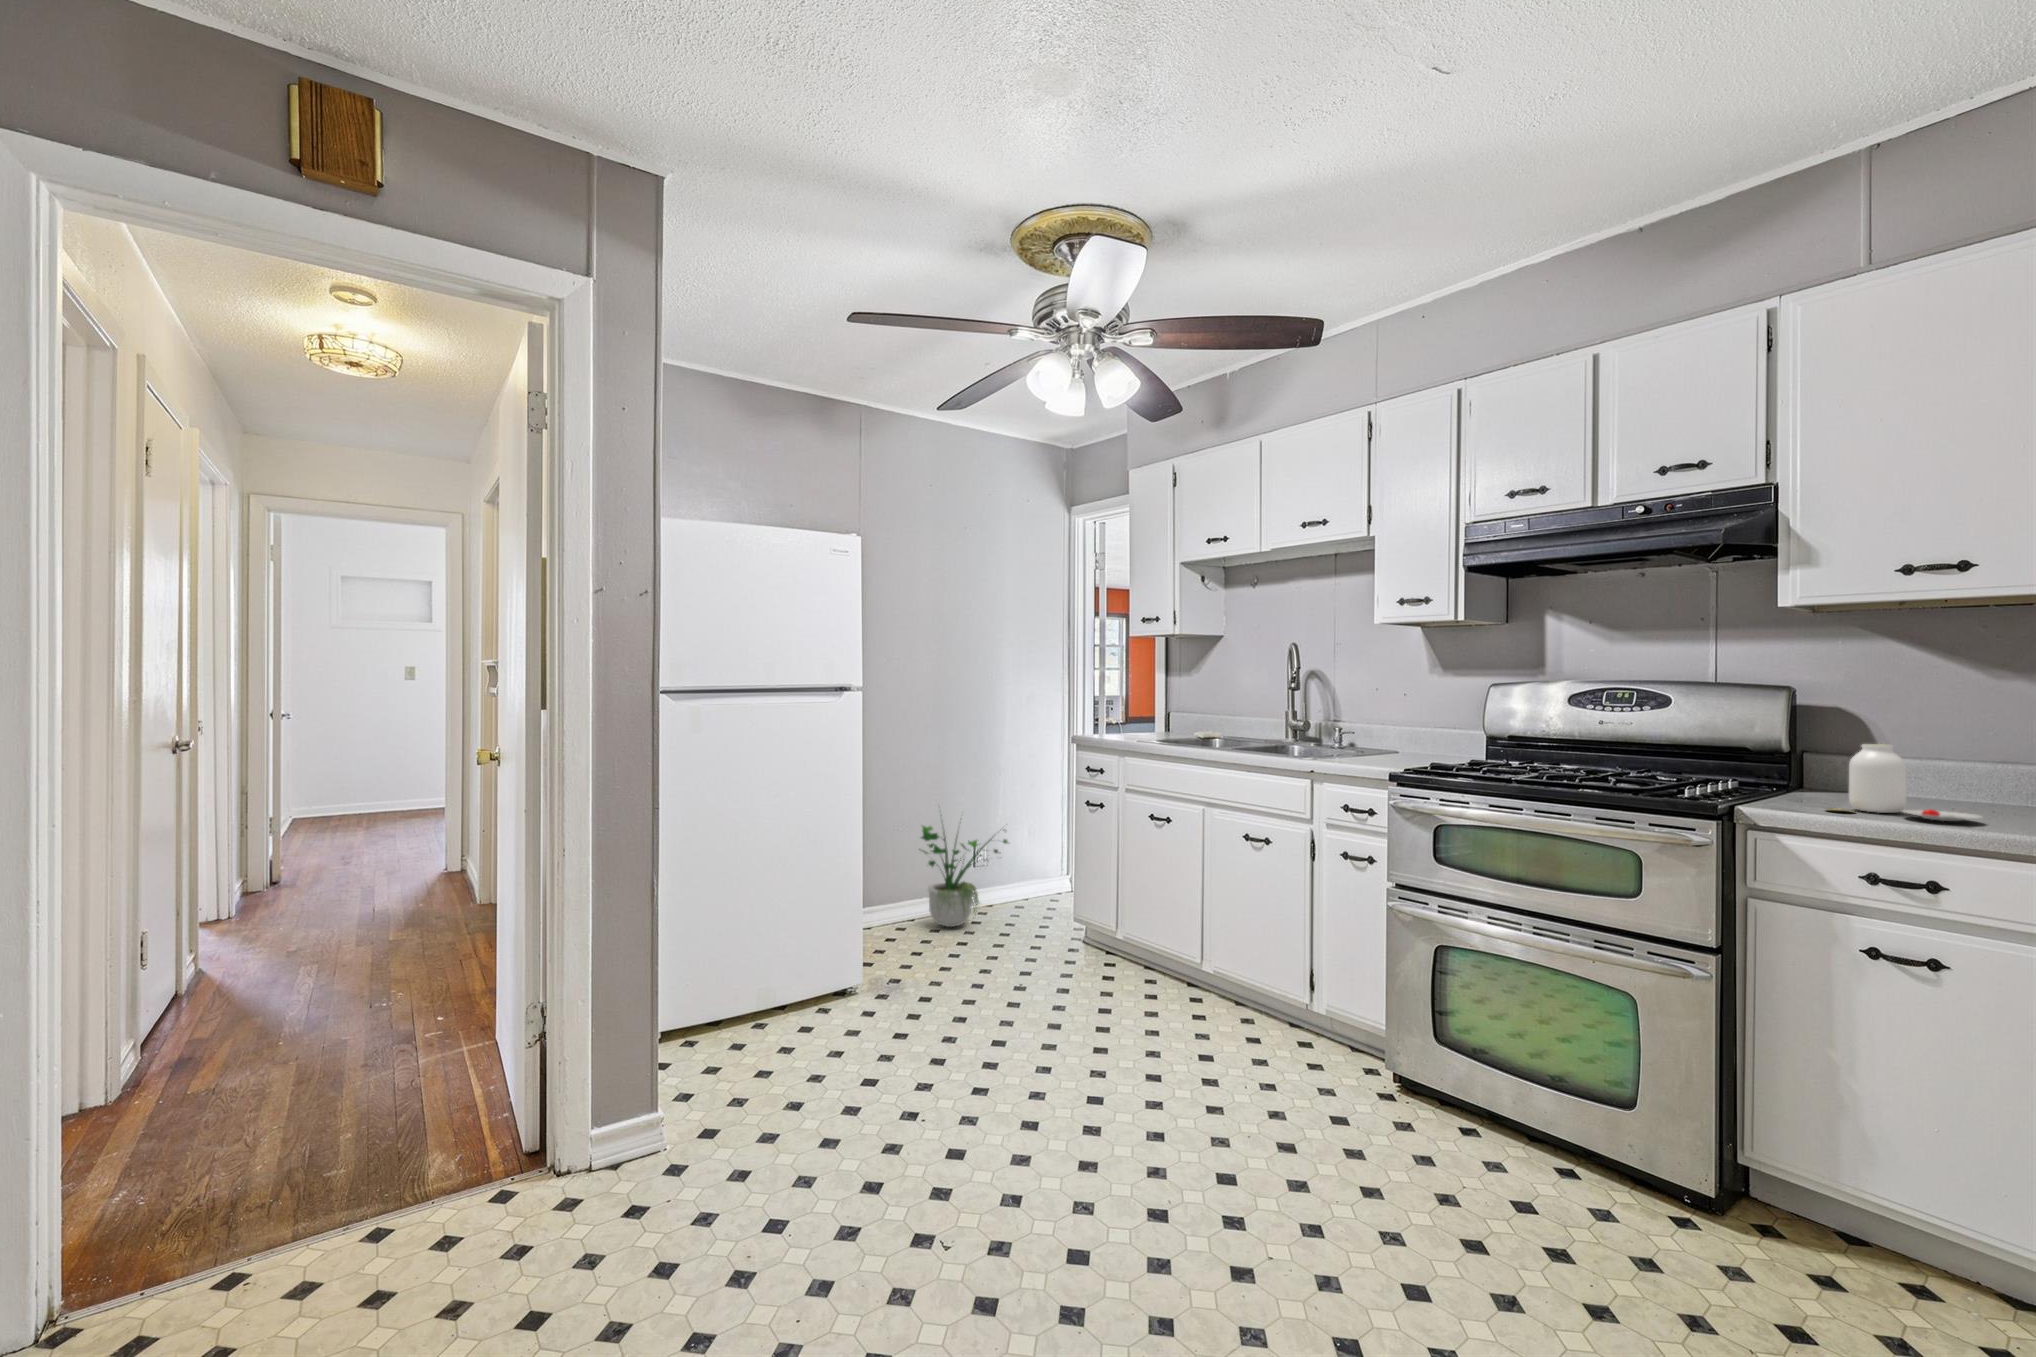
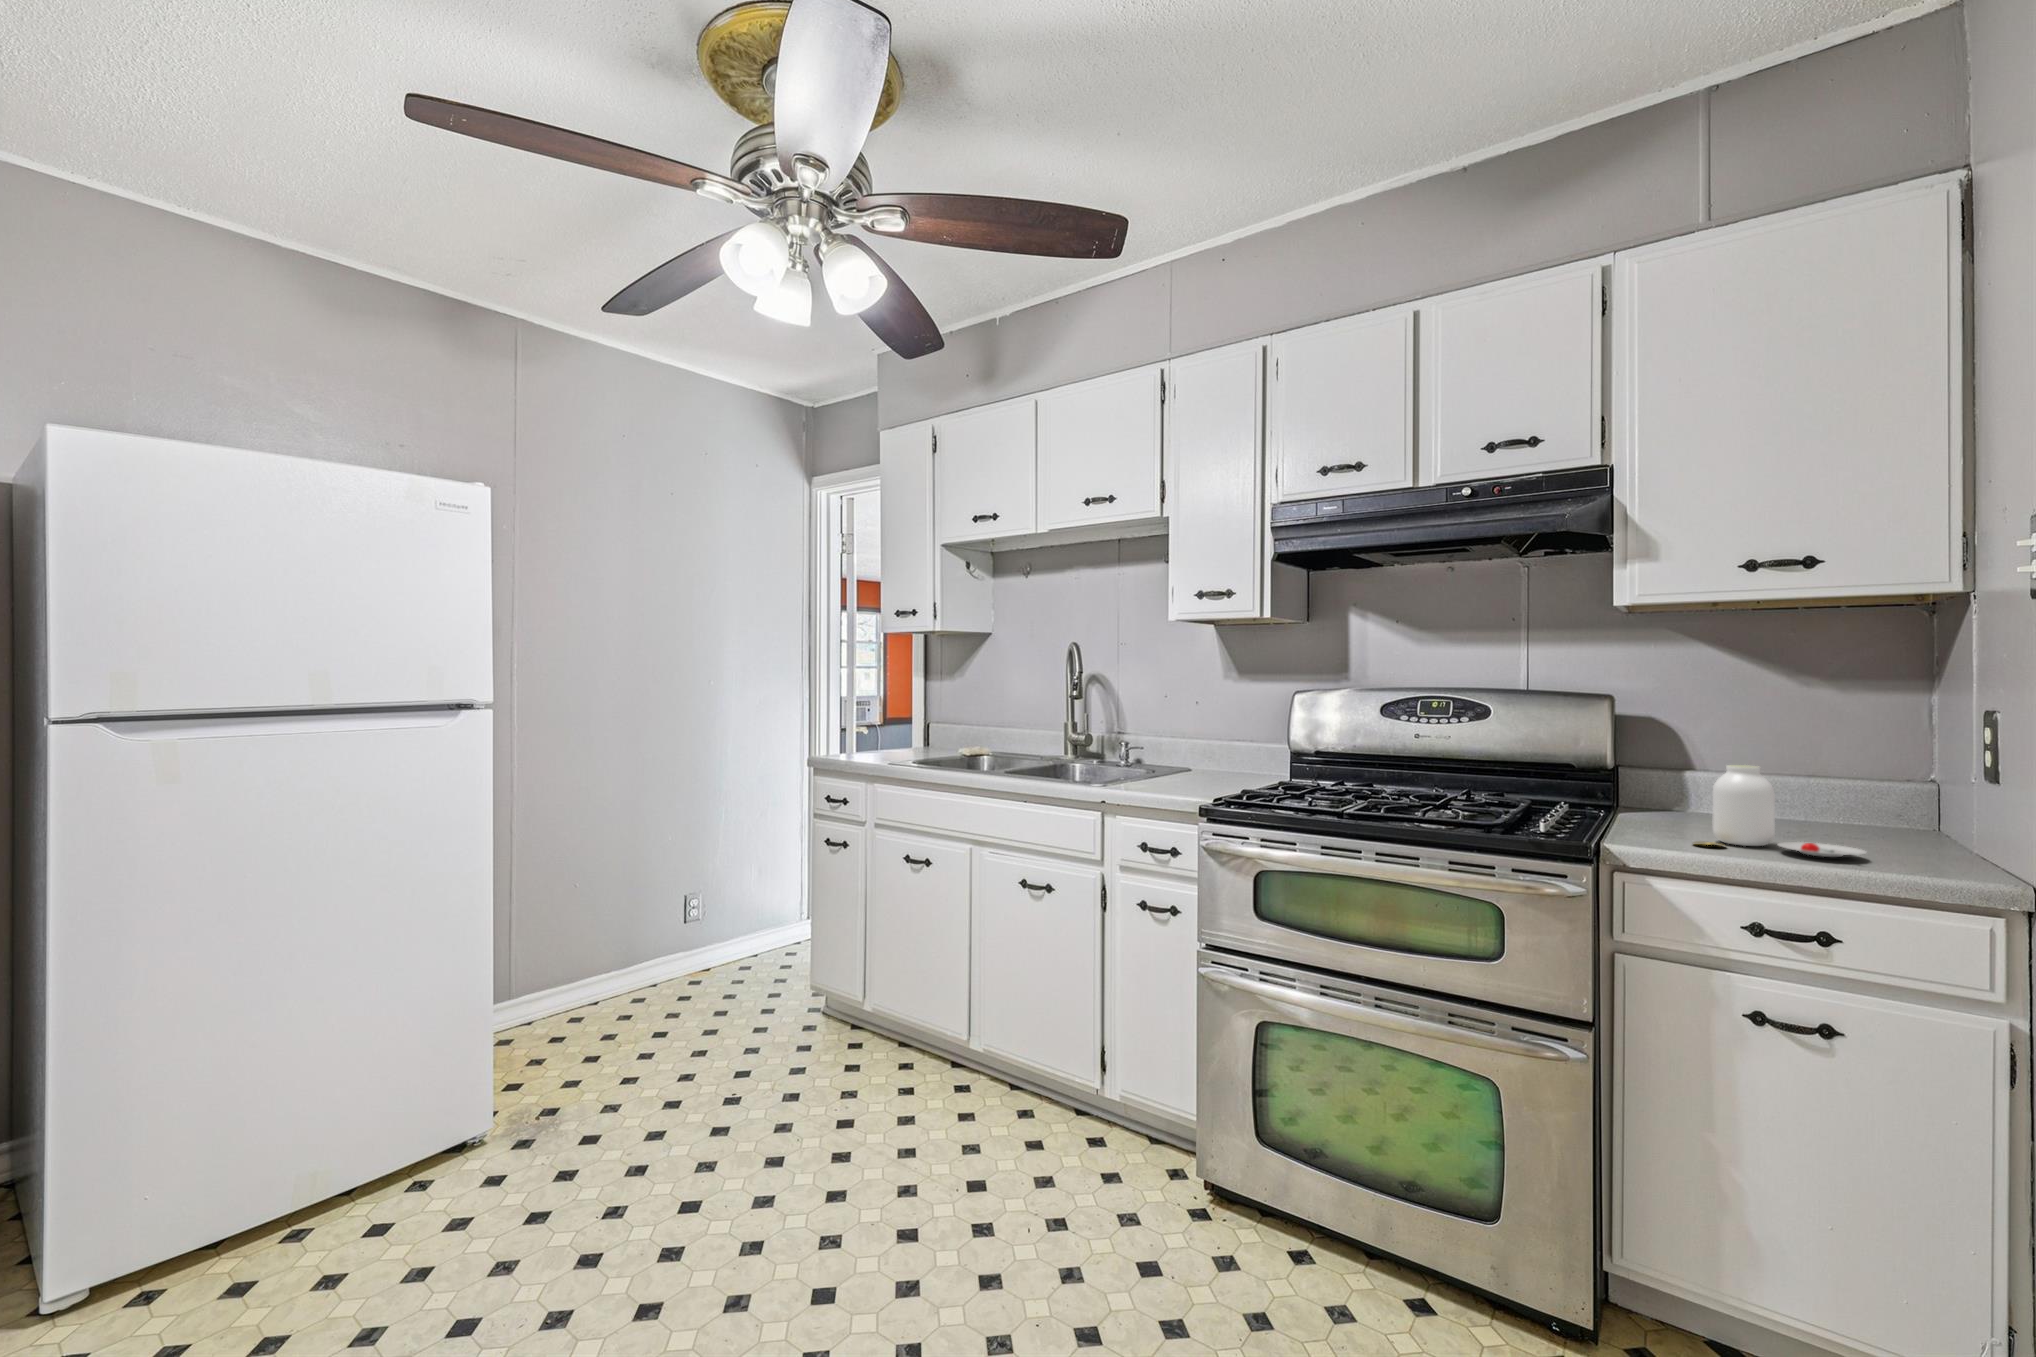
potted plant: present [919,826,1008,927] -> none [601,840,735,1003]

